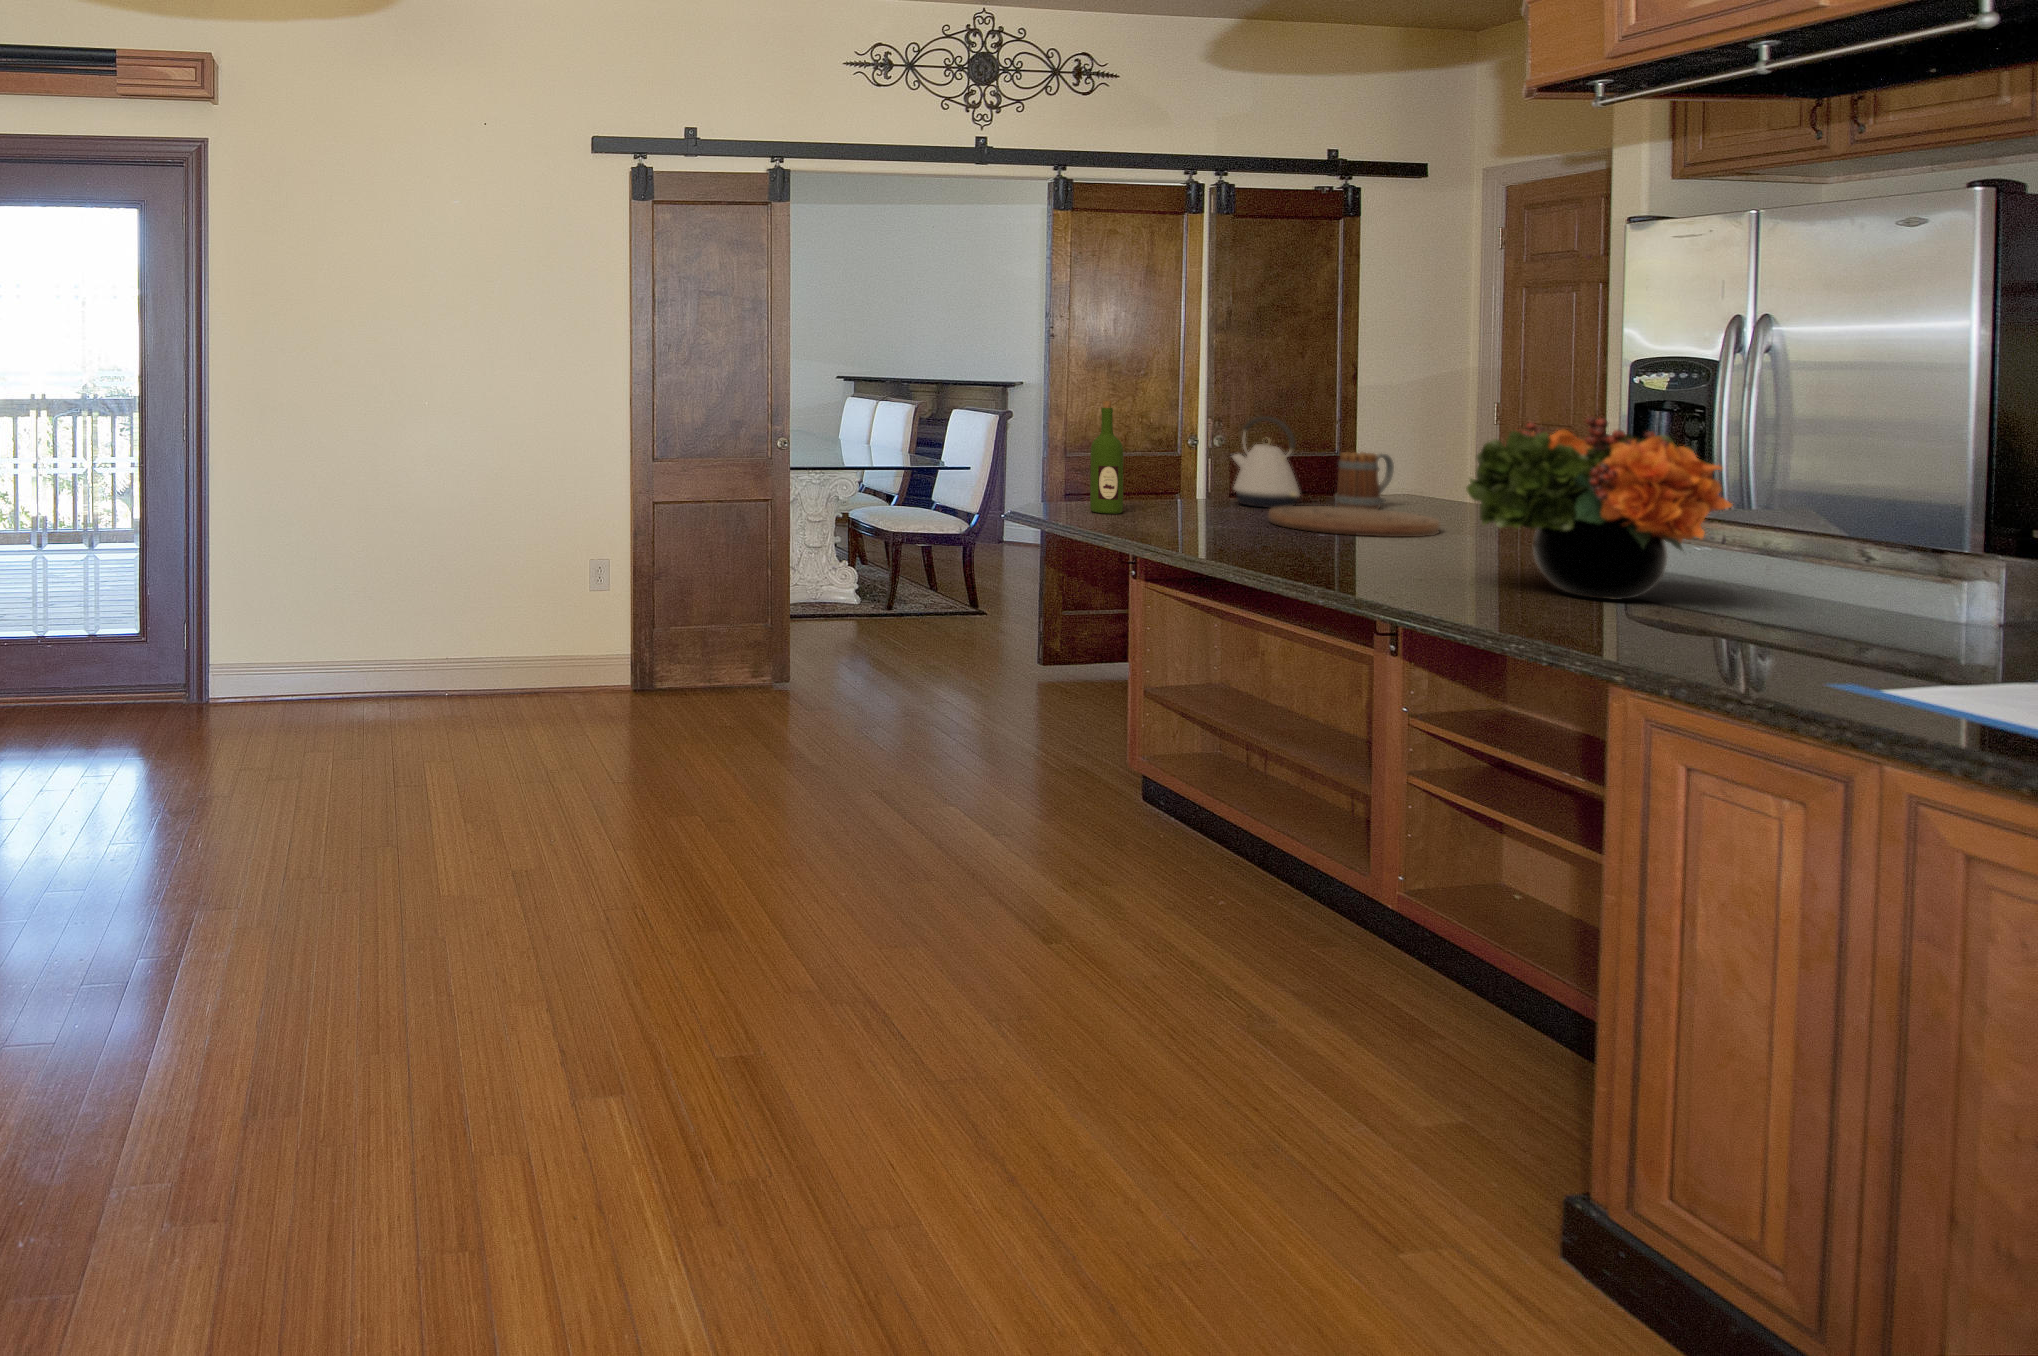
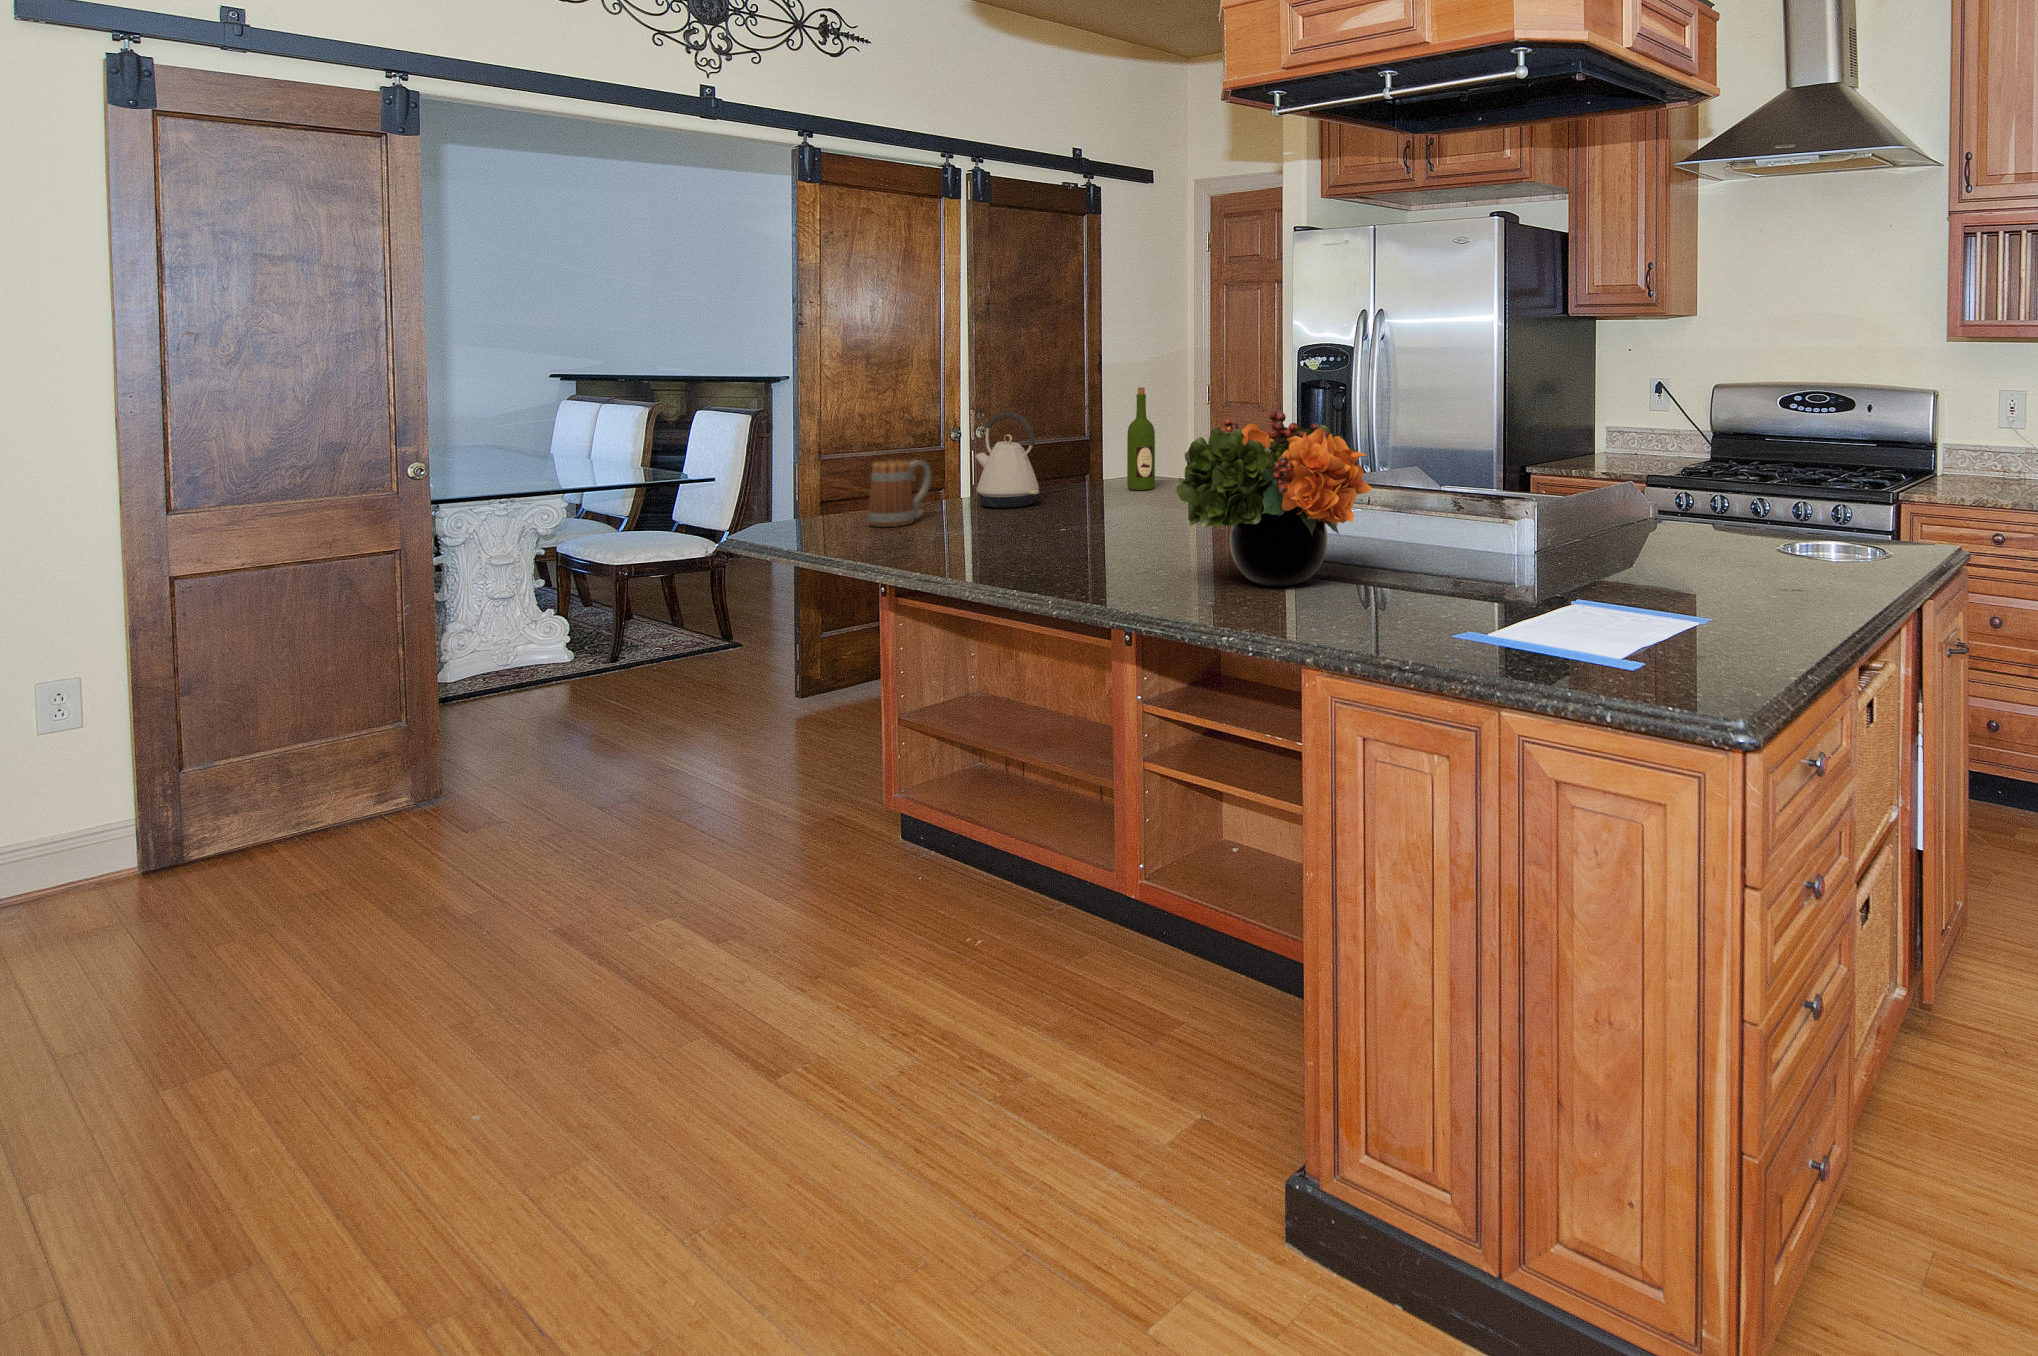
wine bottle: present [1090,401,1123,514] -> present [1127,387,1155,490]
mug: present [1335,452,1394,509] -> present [868,460,931,527]
cutting board: present [1268,506,1439,537] -> none [1007,502,1156,535]

